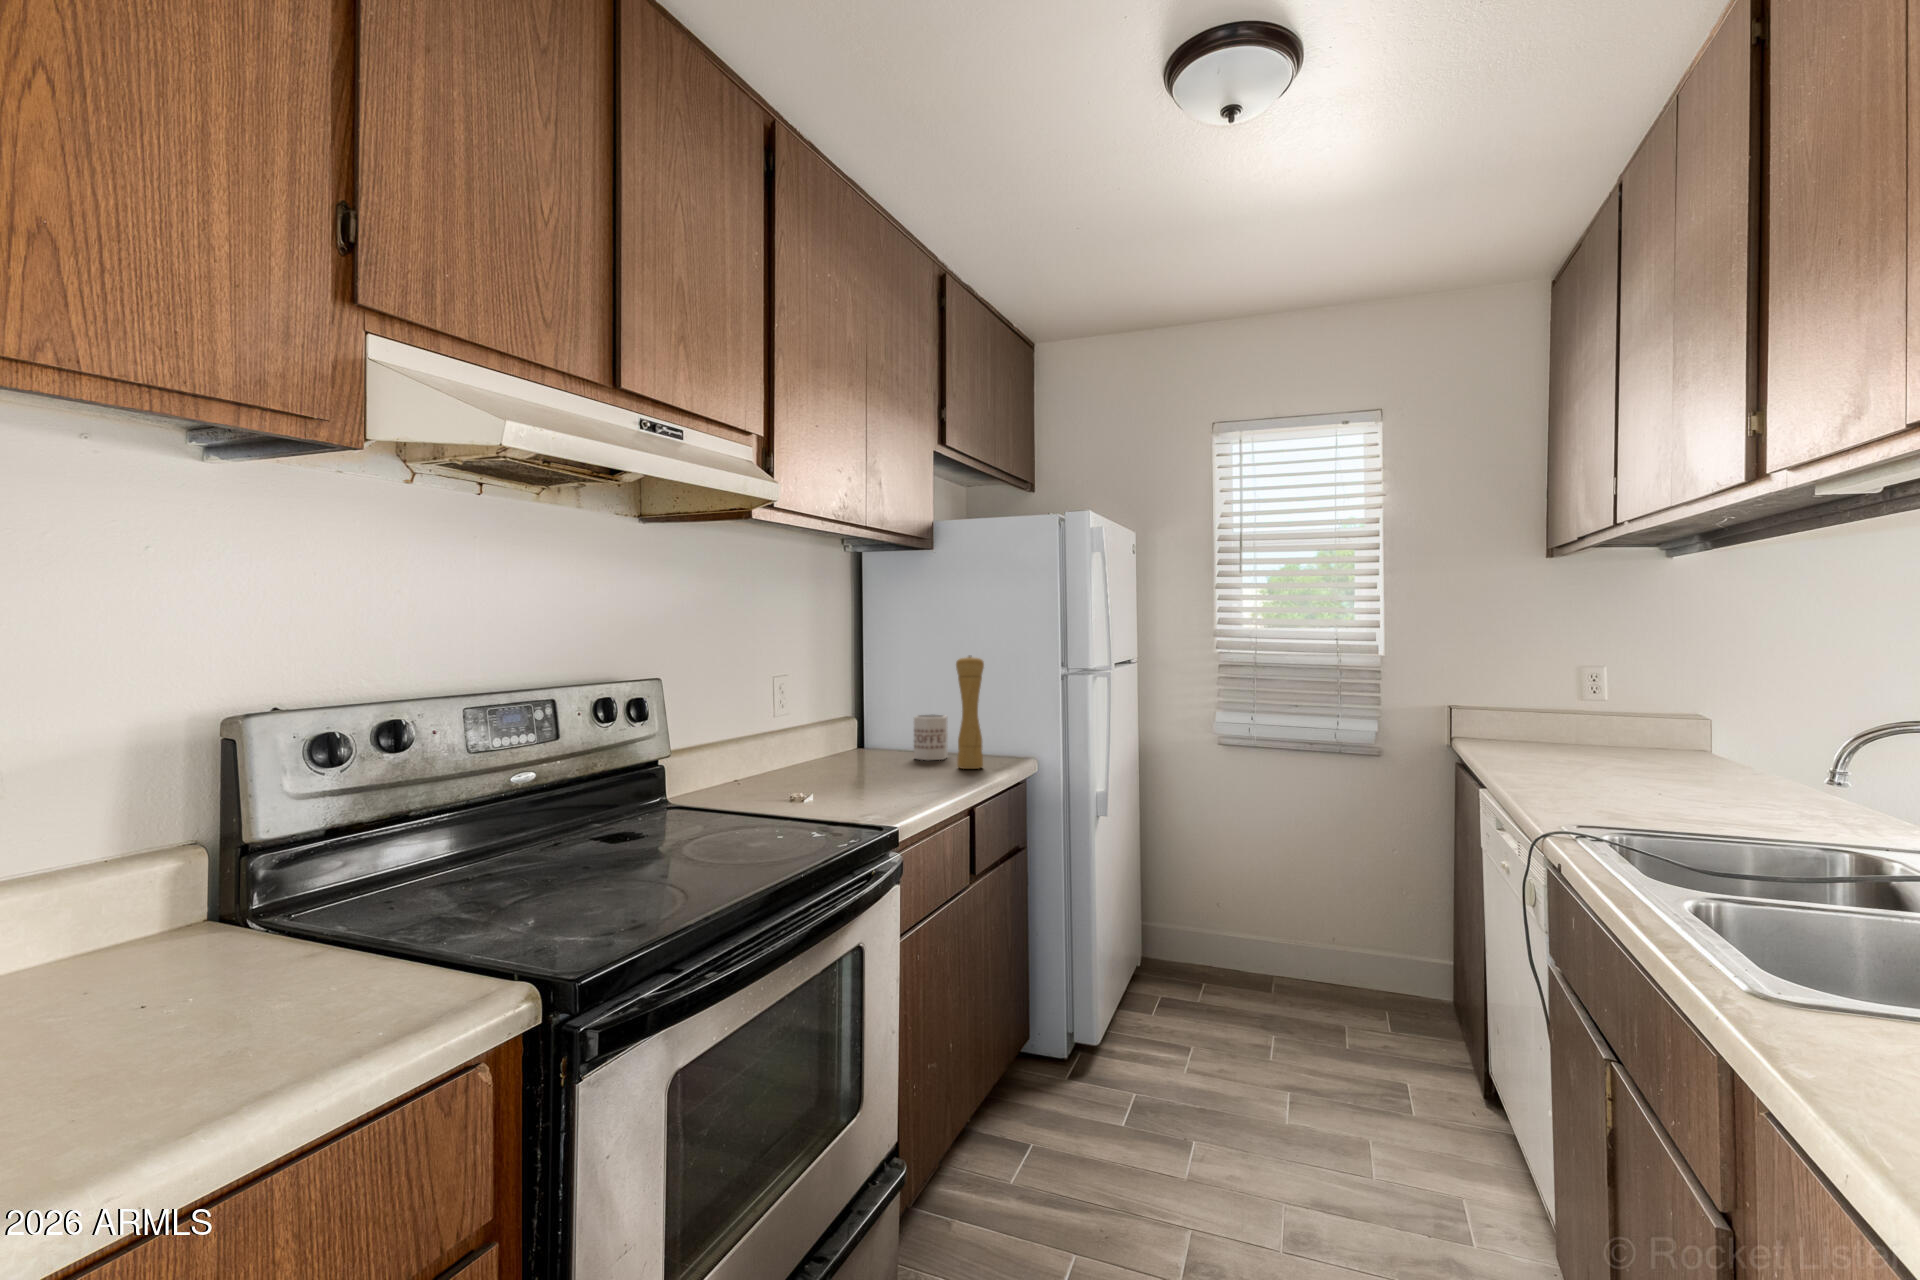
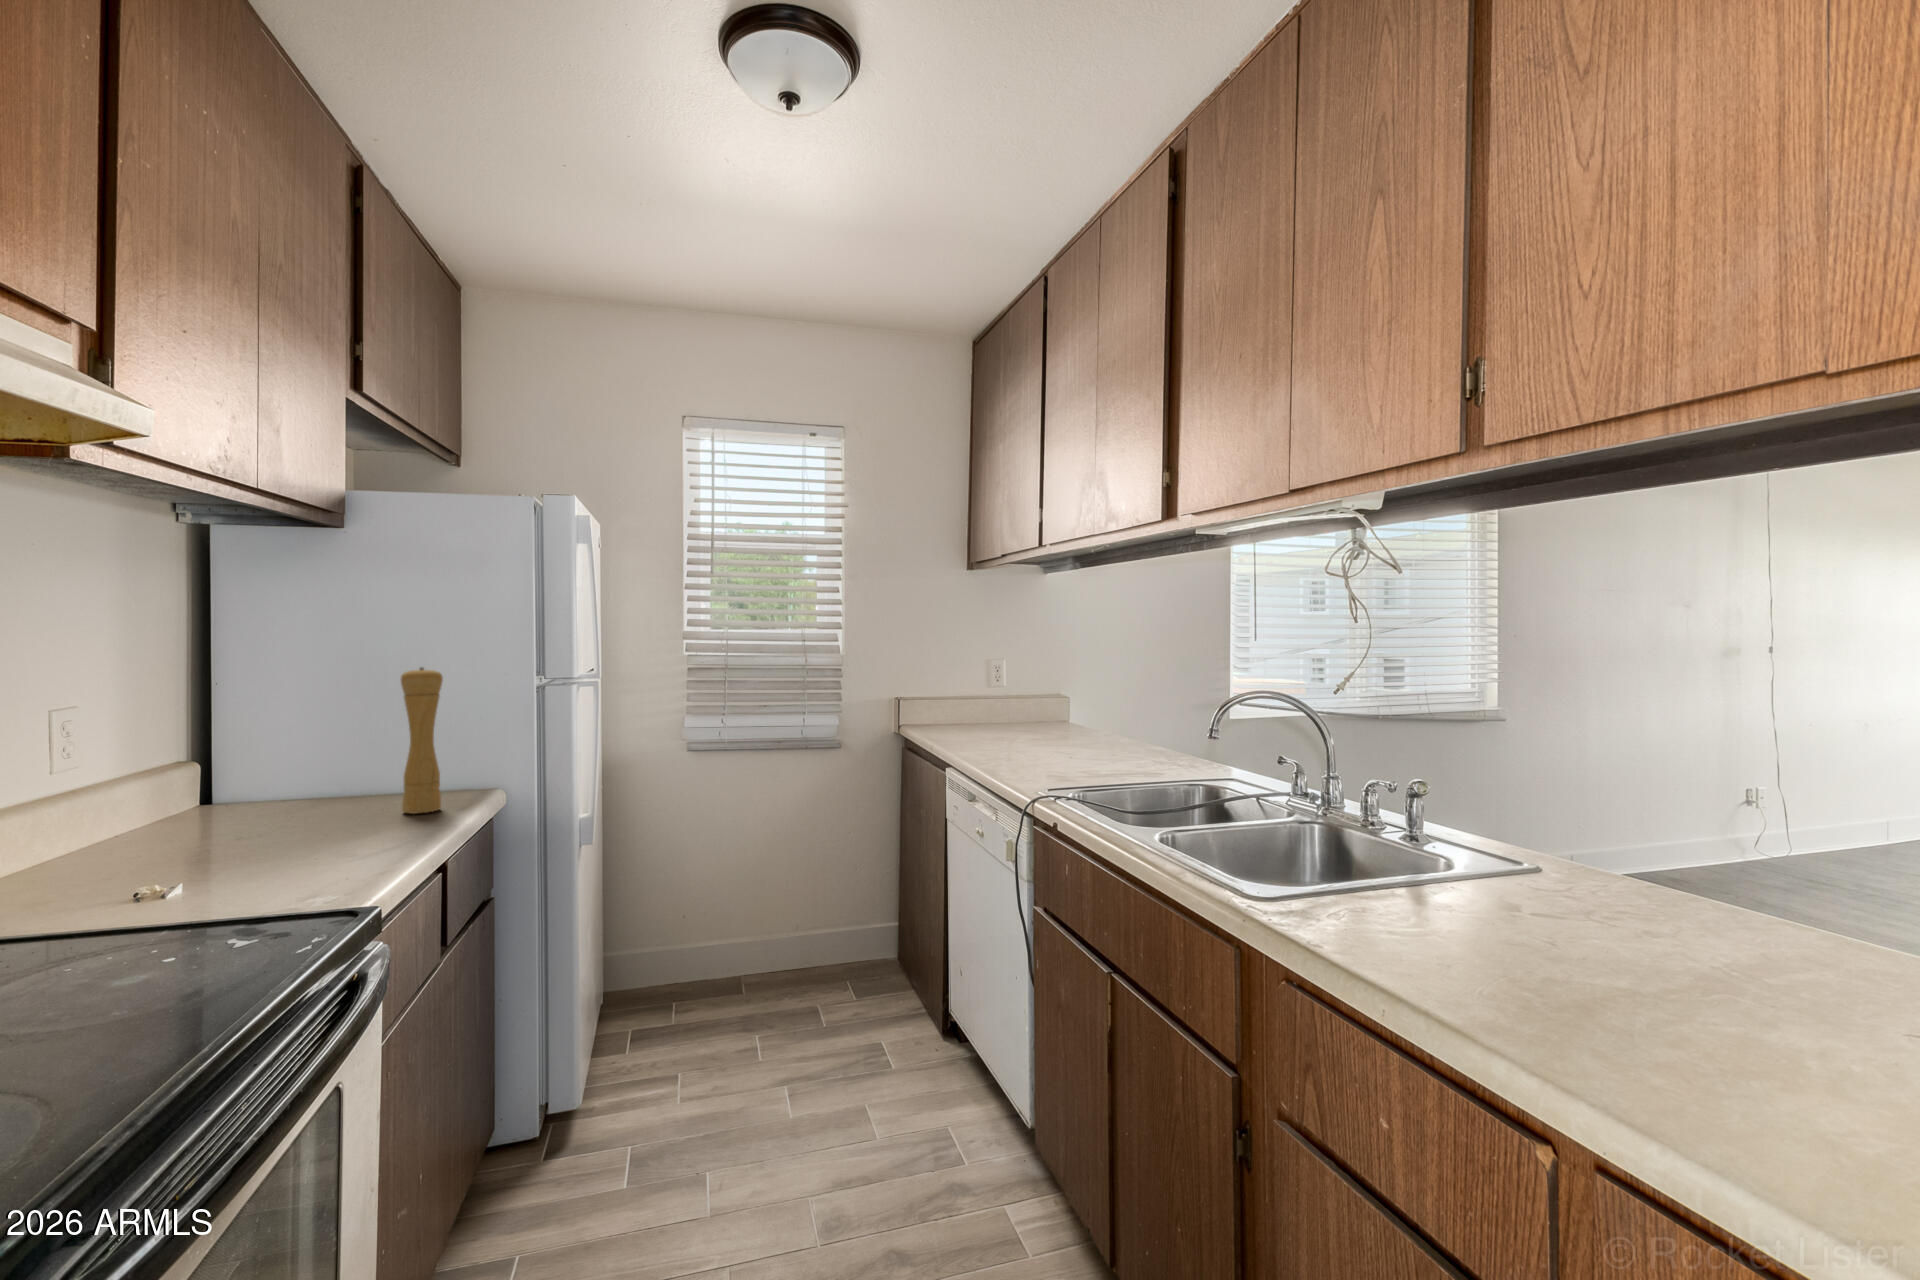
mug: present [914,715,948,760] -> none [323,744,375,807]

